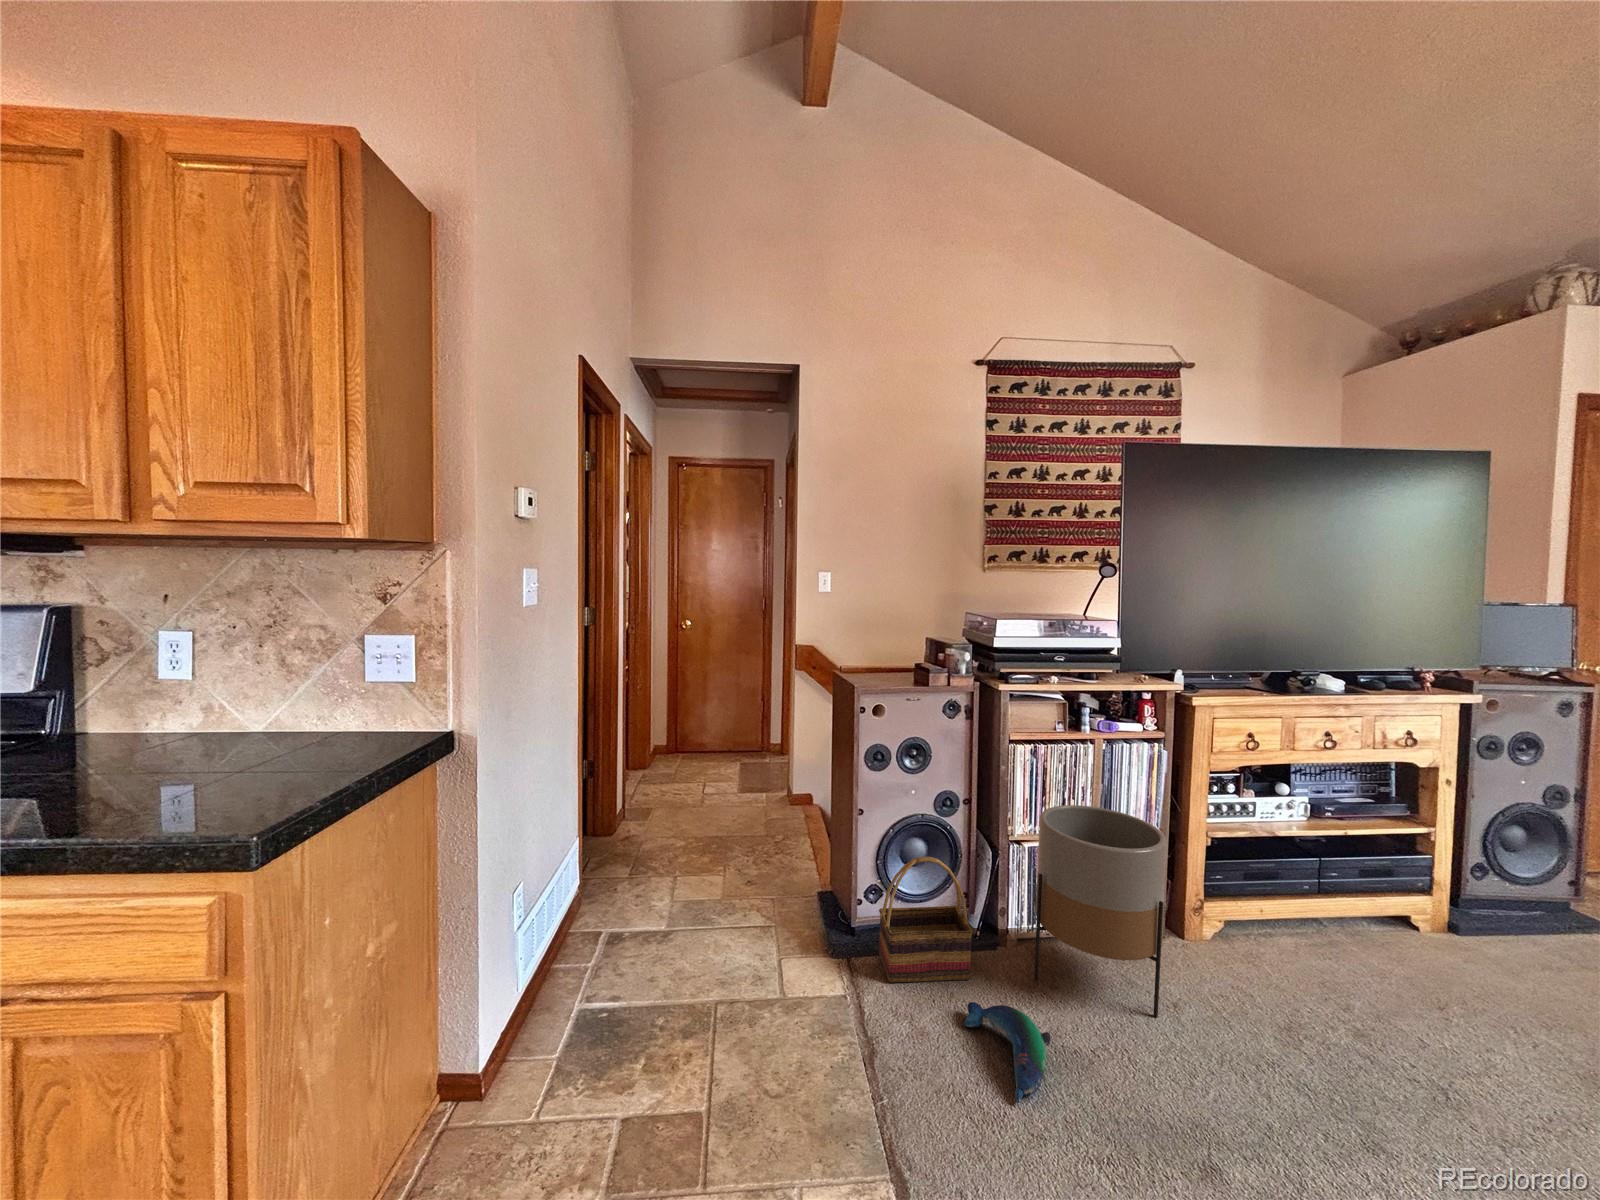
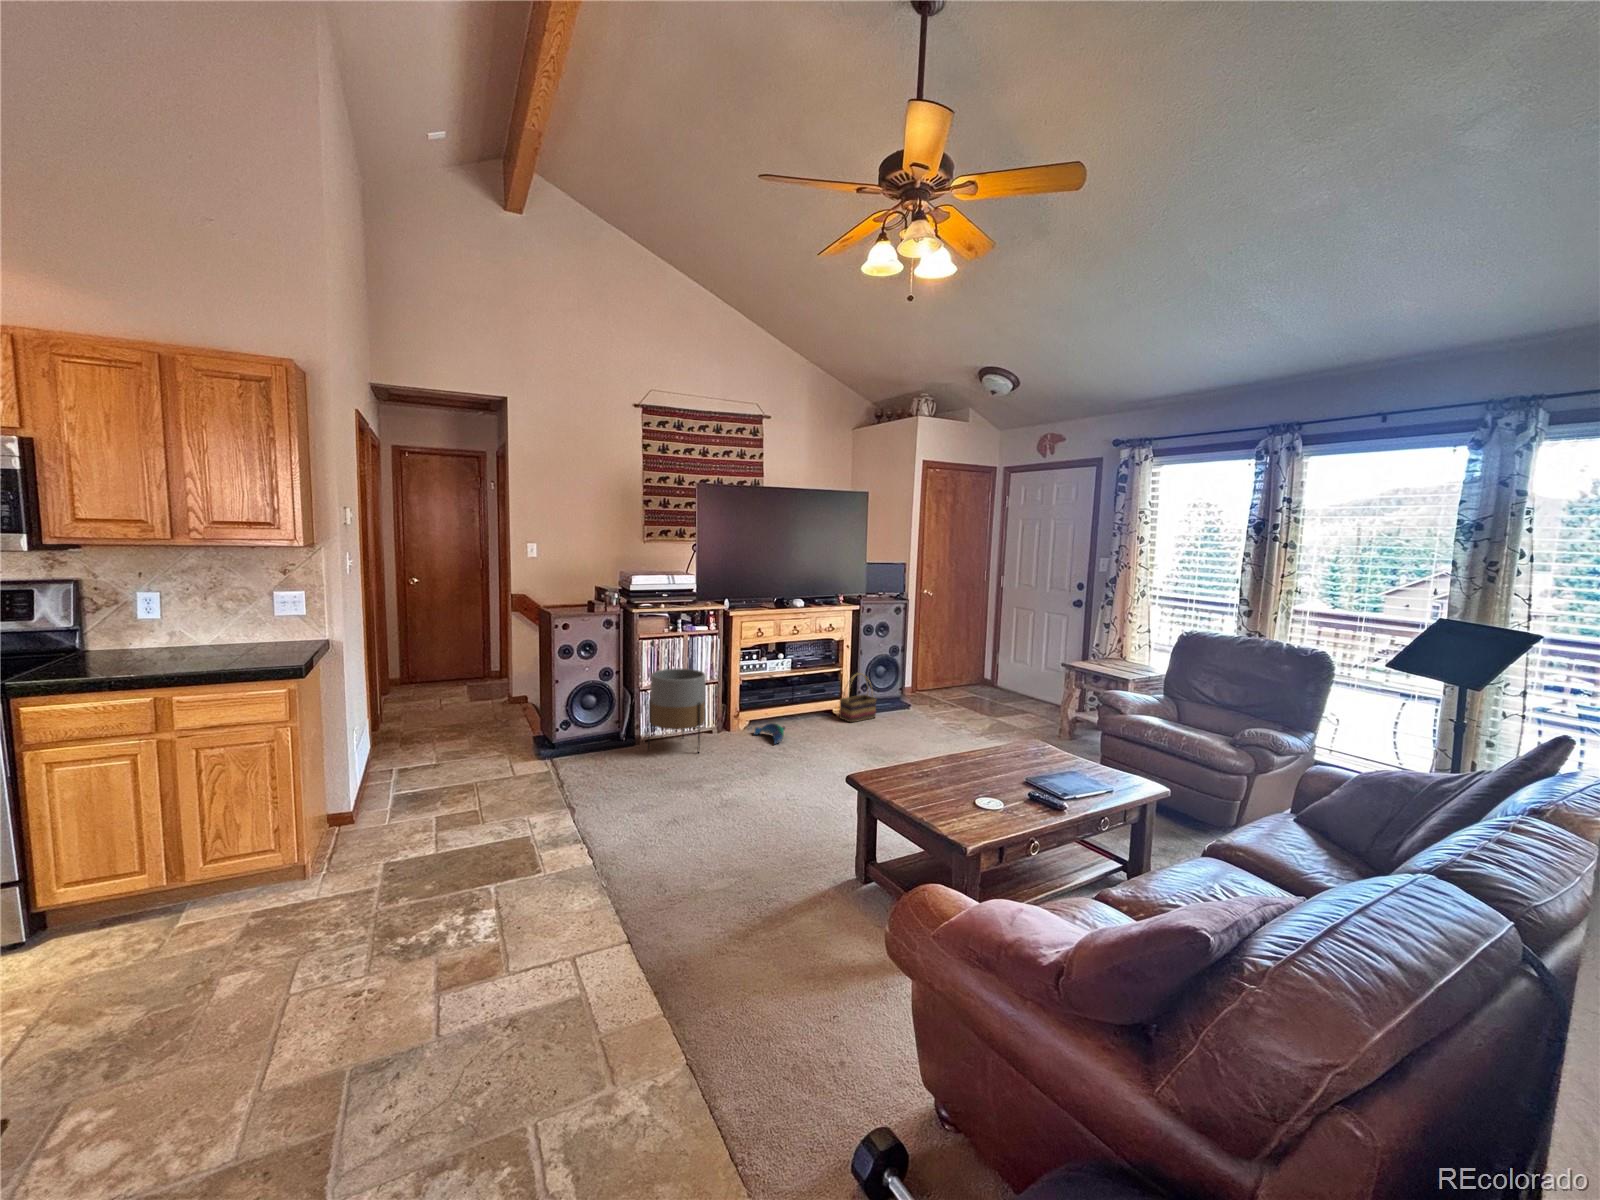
basket: present [879,857,973,983] -> present [839,673,876,722]
plush toy: present [963,1002,1051,1103] -> present [754,723,785,744]

